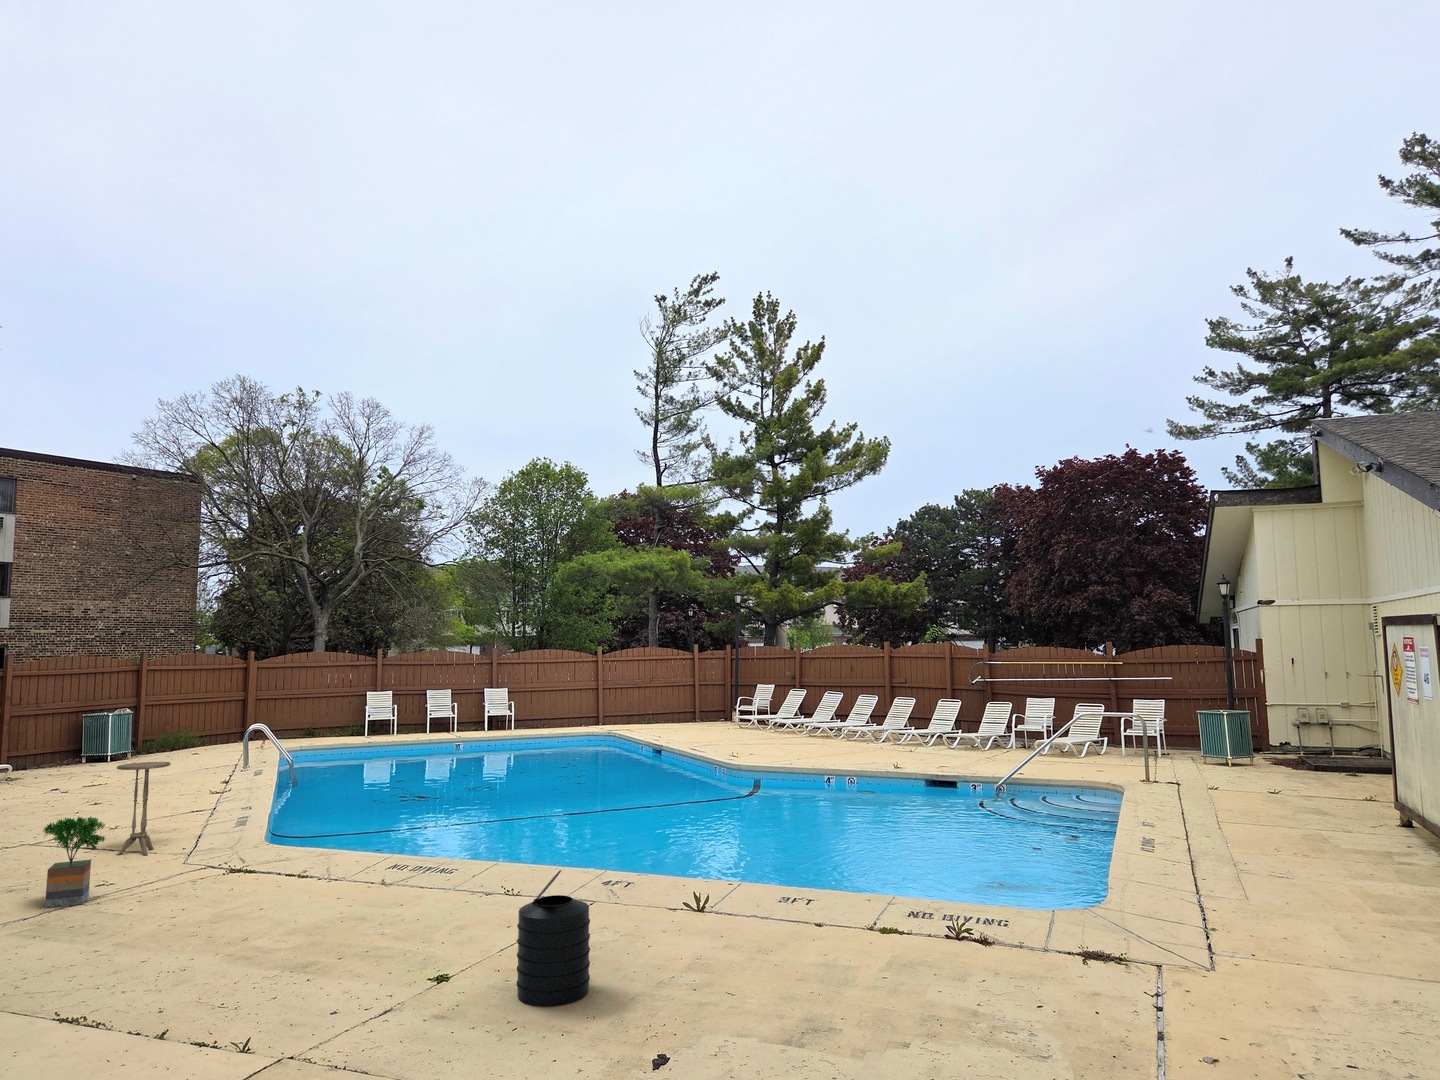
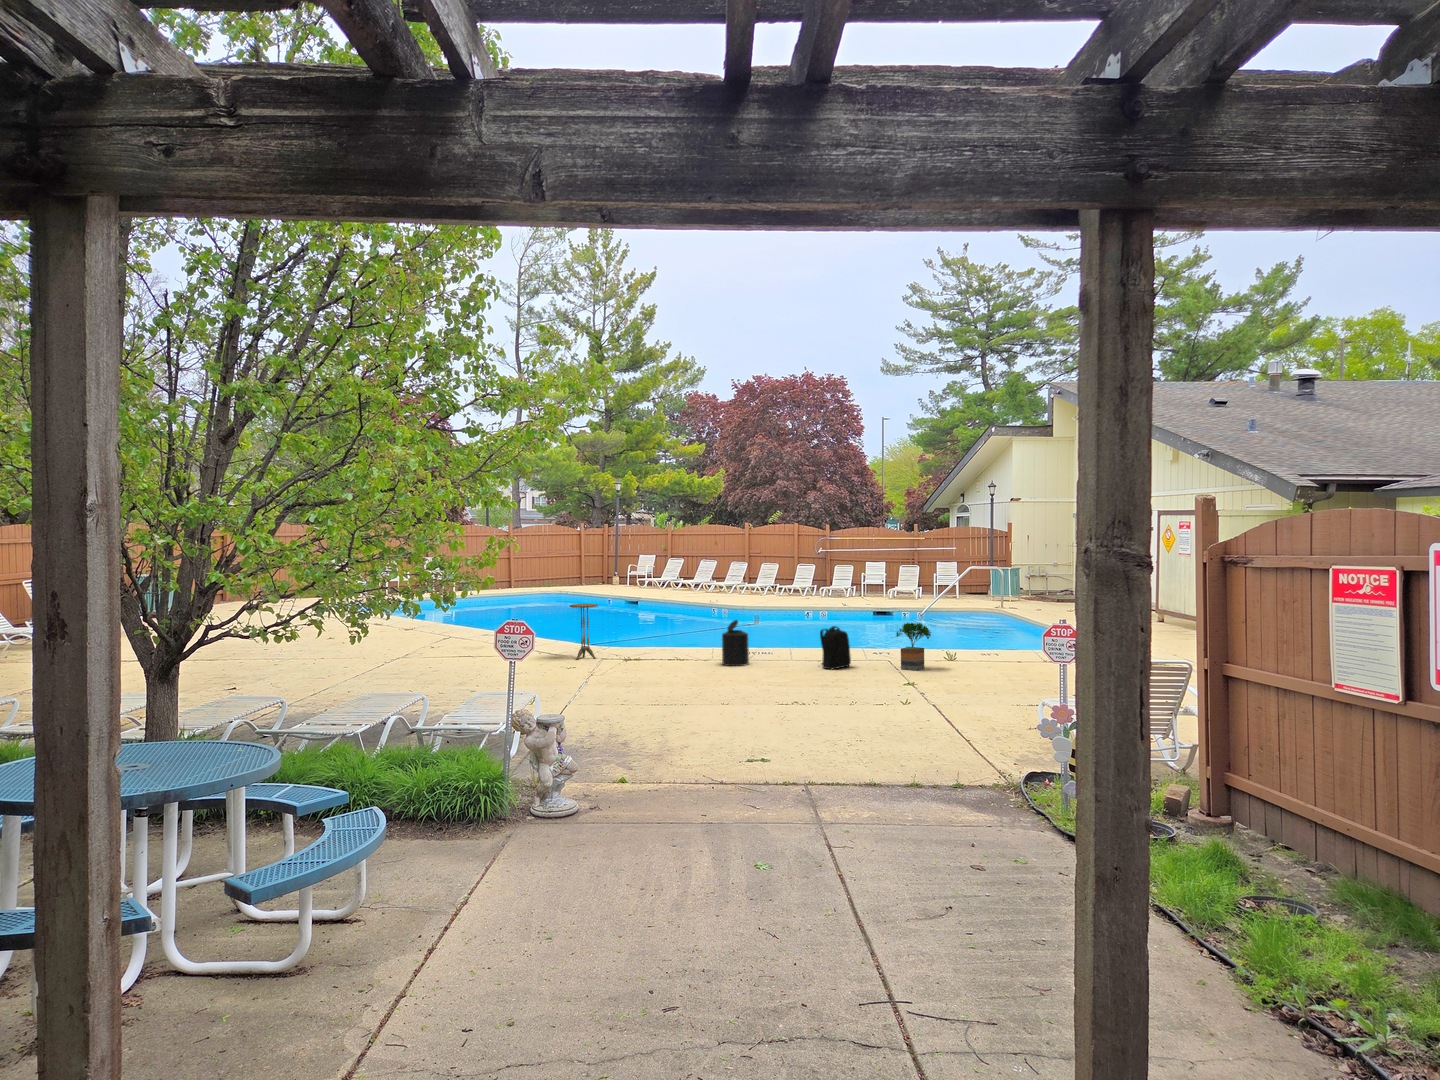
potted tree: present [43,817,105,908] -> present [896,623,931,671]
backpack: none [234,852,309,953] -> present [820,626,851,670]
trash can: present [516,870,590,1007] -> present [722,620,749,666]

